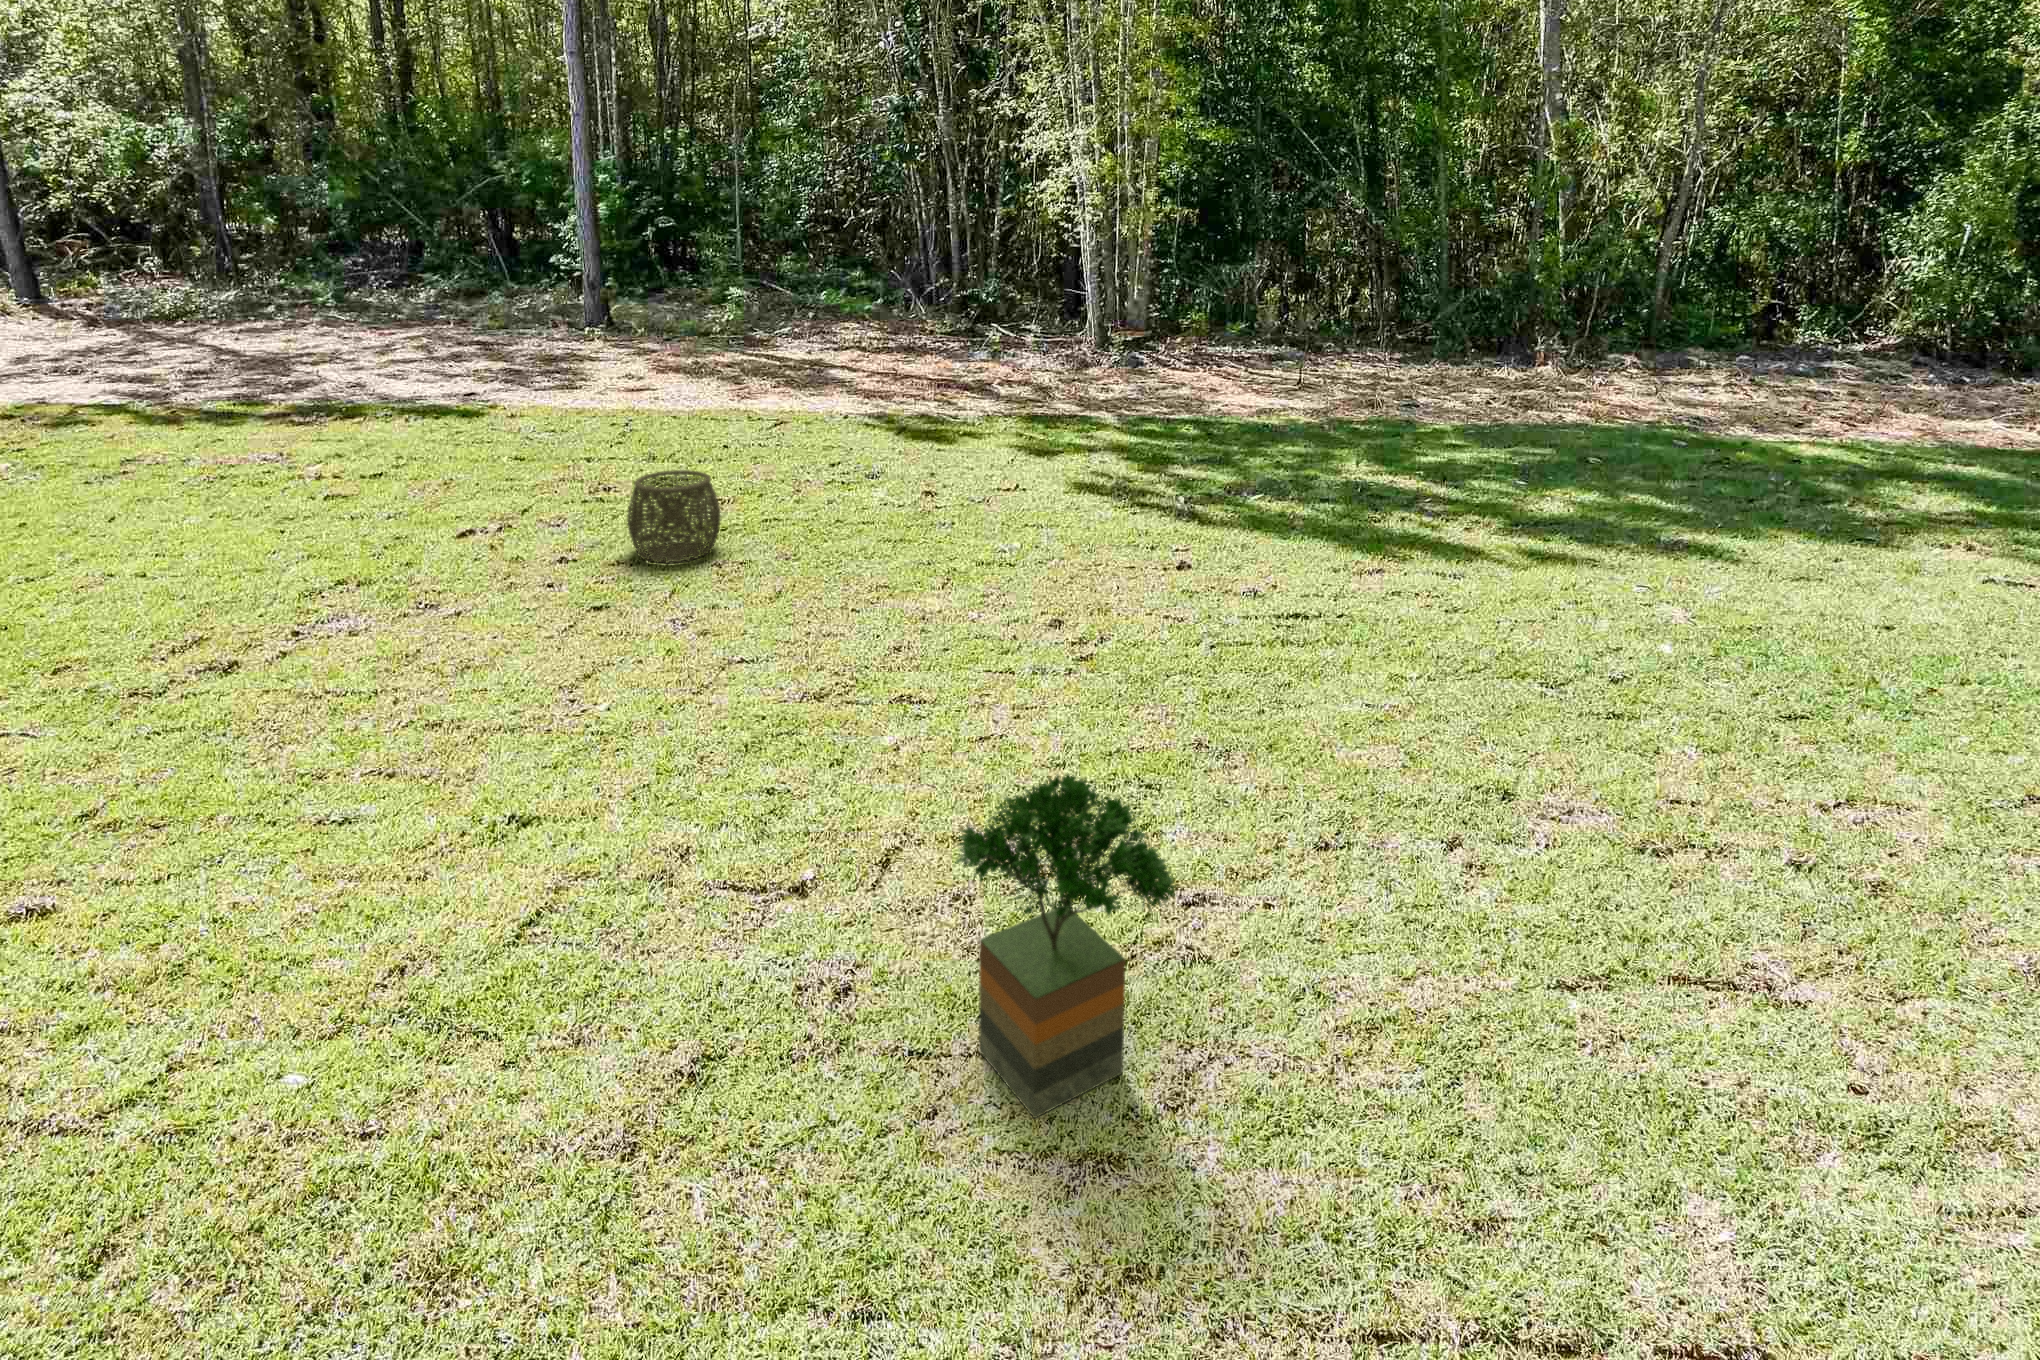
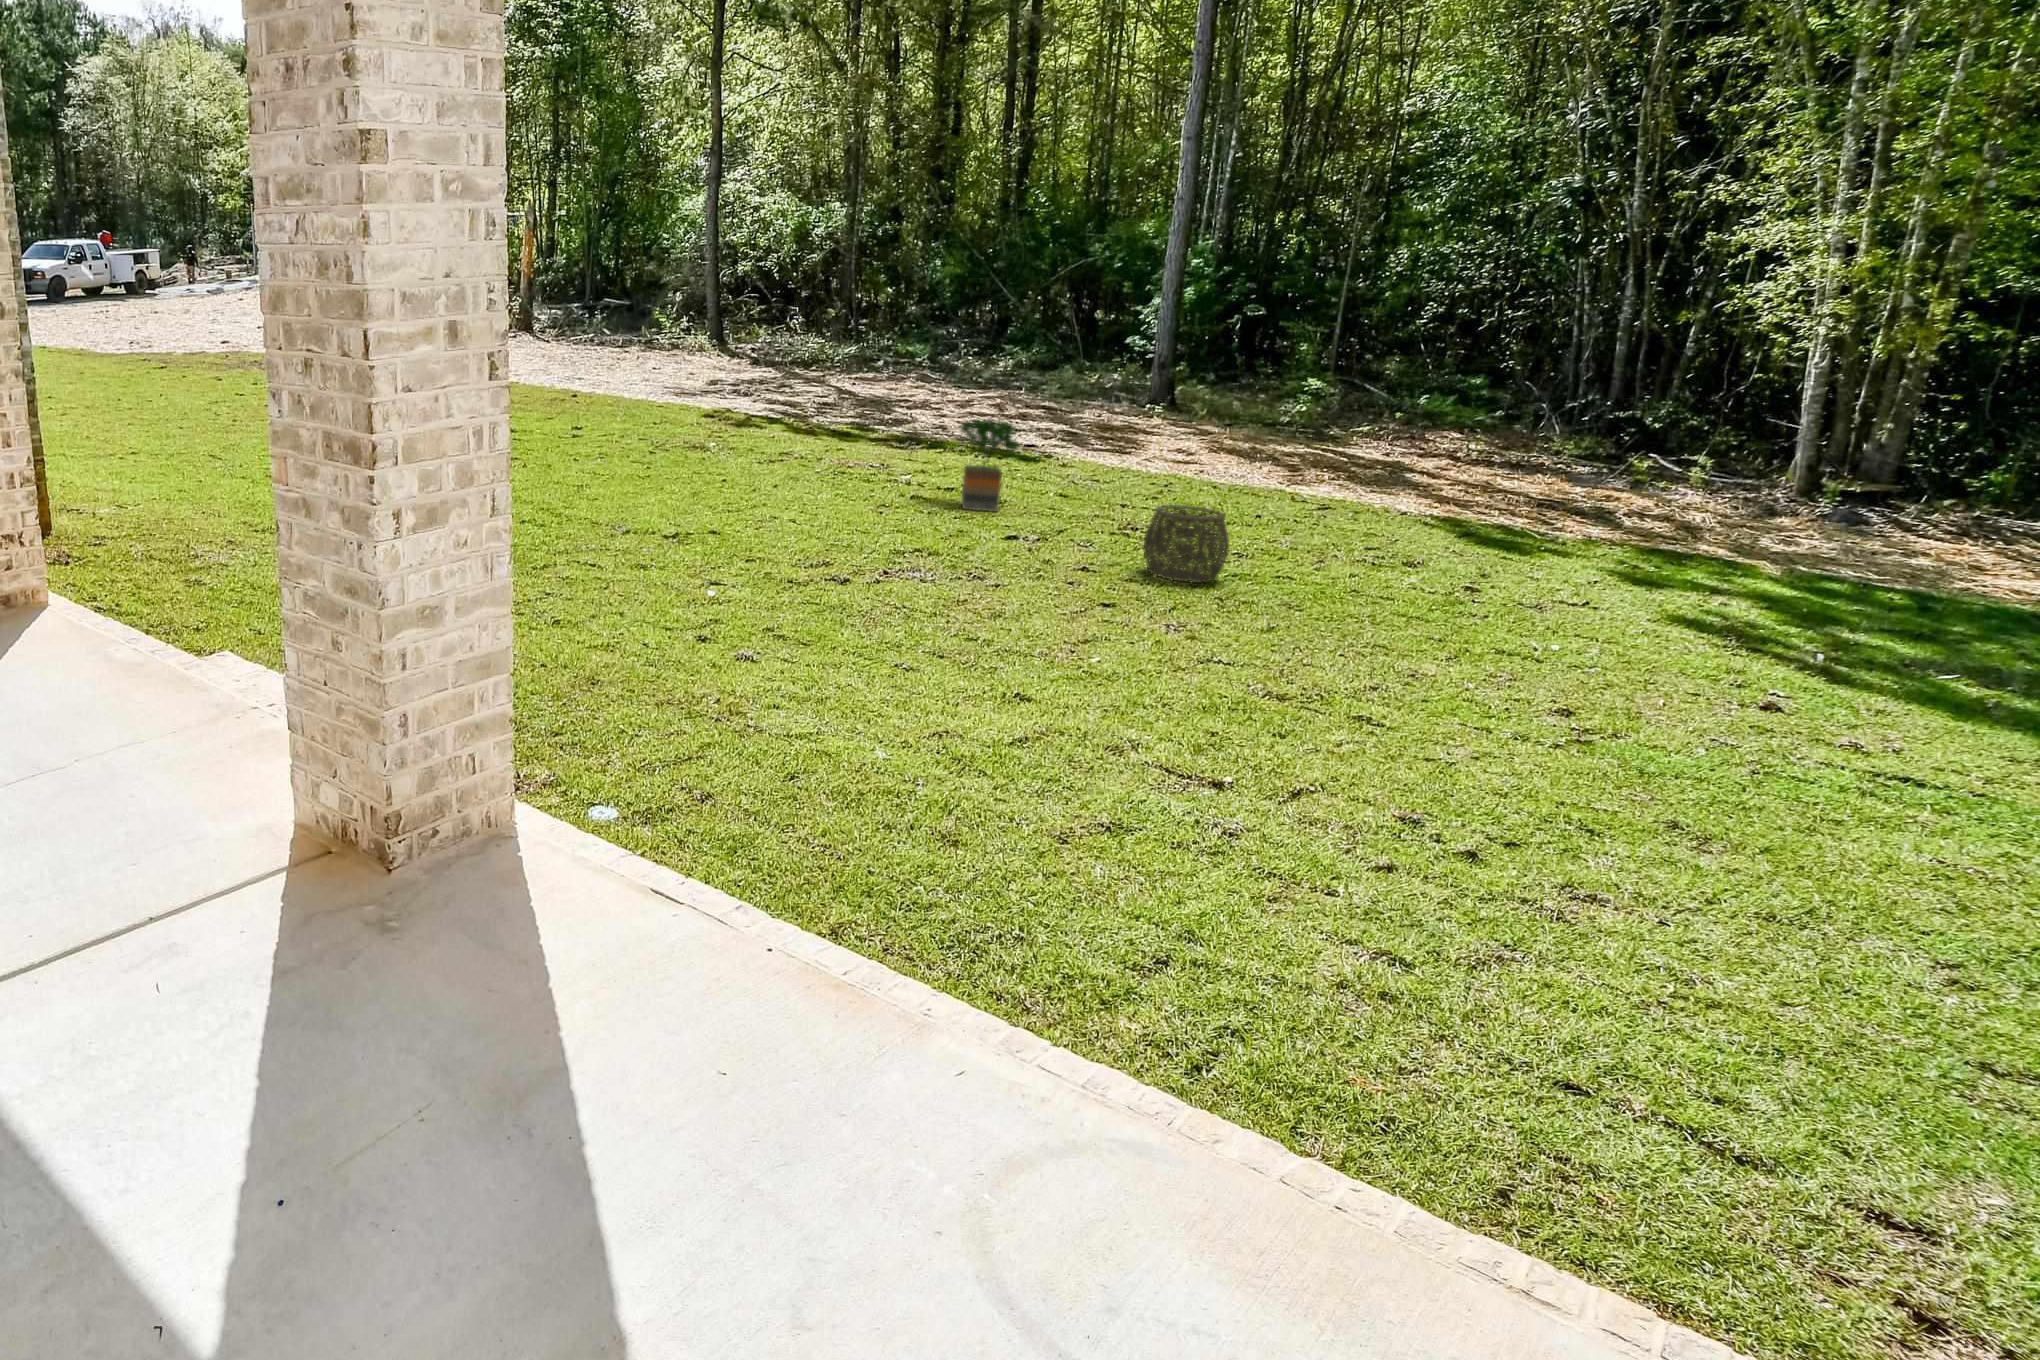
potted tree: present [955,774,1175,1118] -> present [959,419,1020,512]

